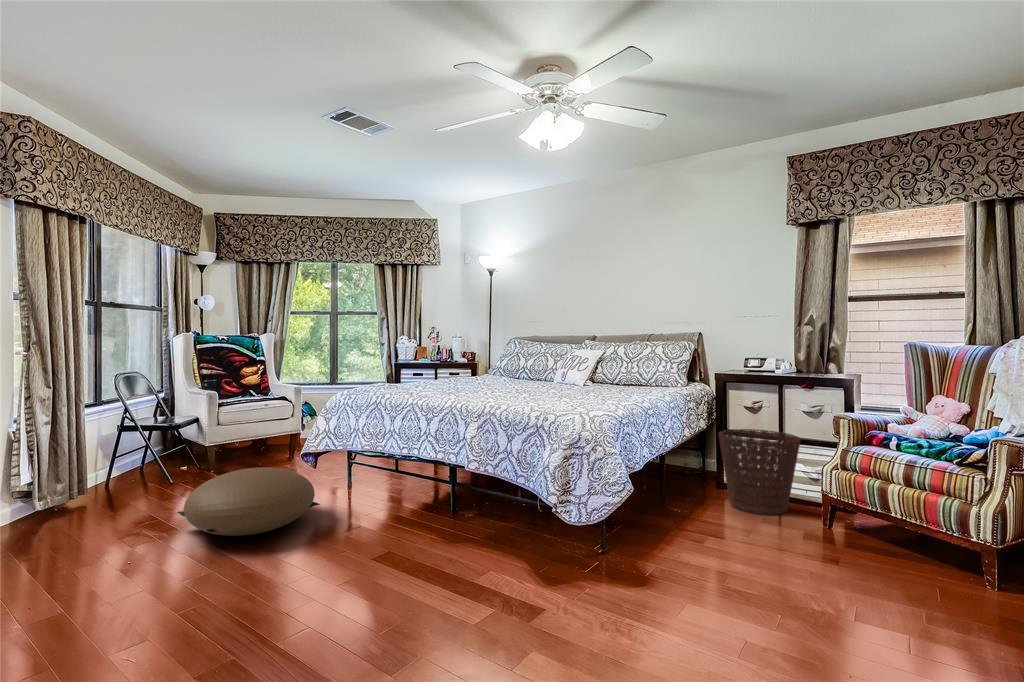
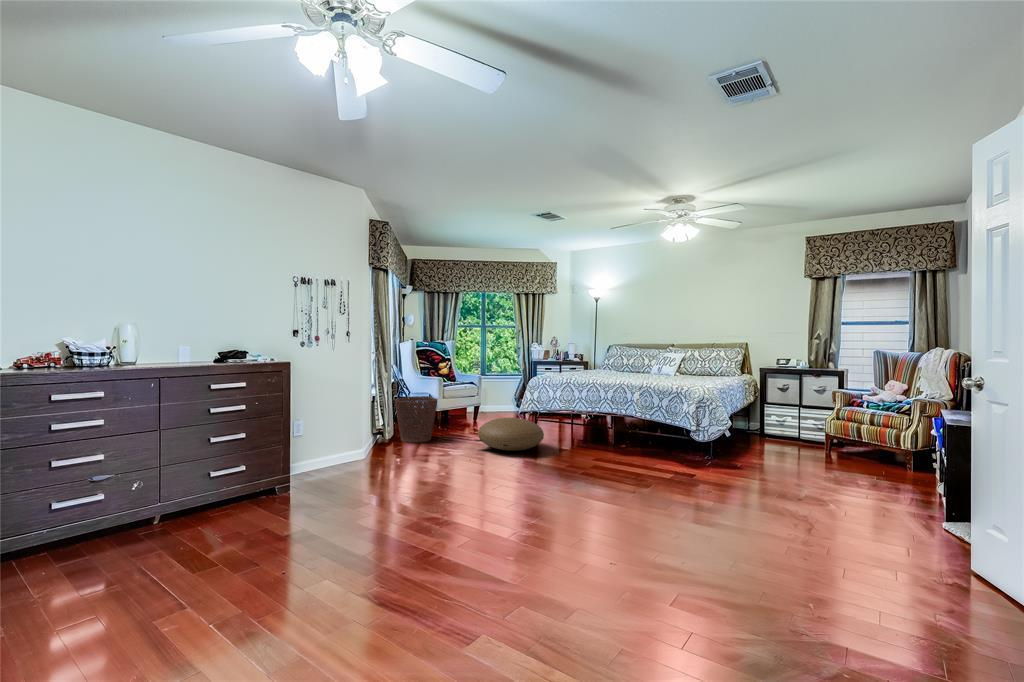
basket: present [718,429,801,515] -> present [394,397,438,443]

